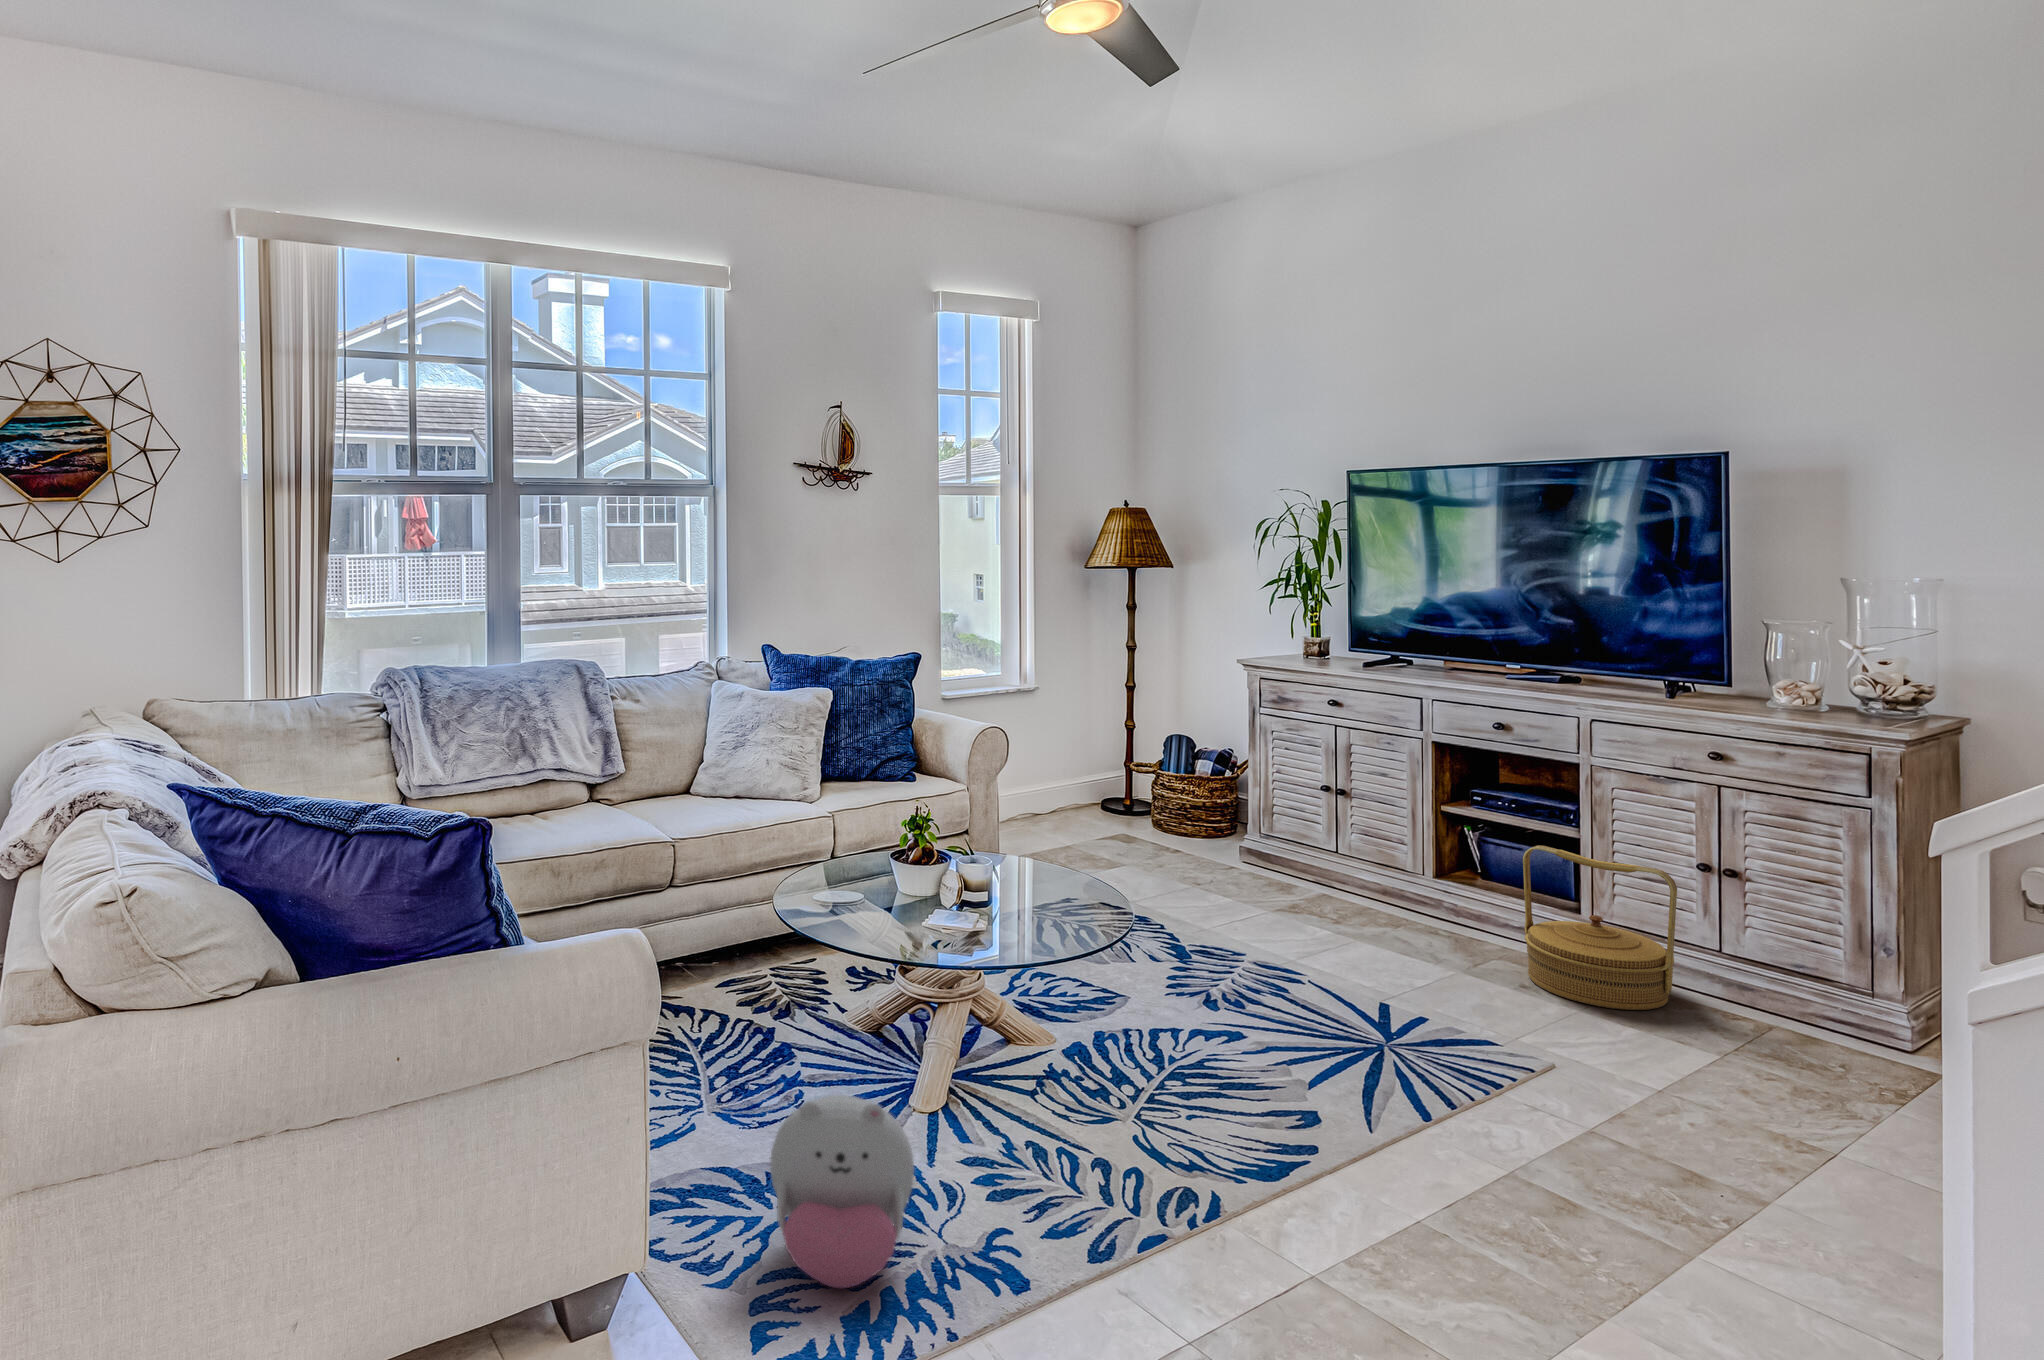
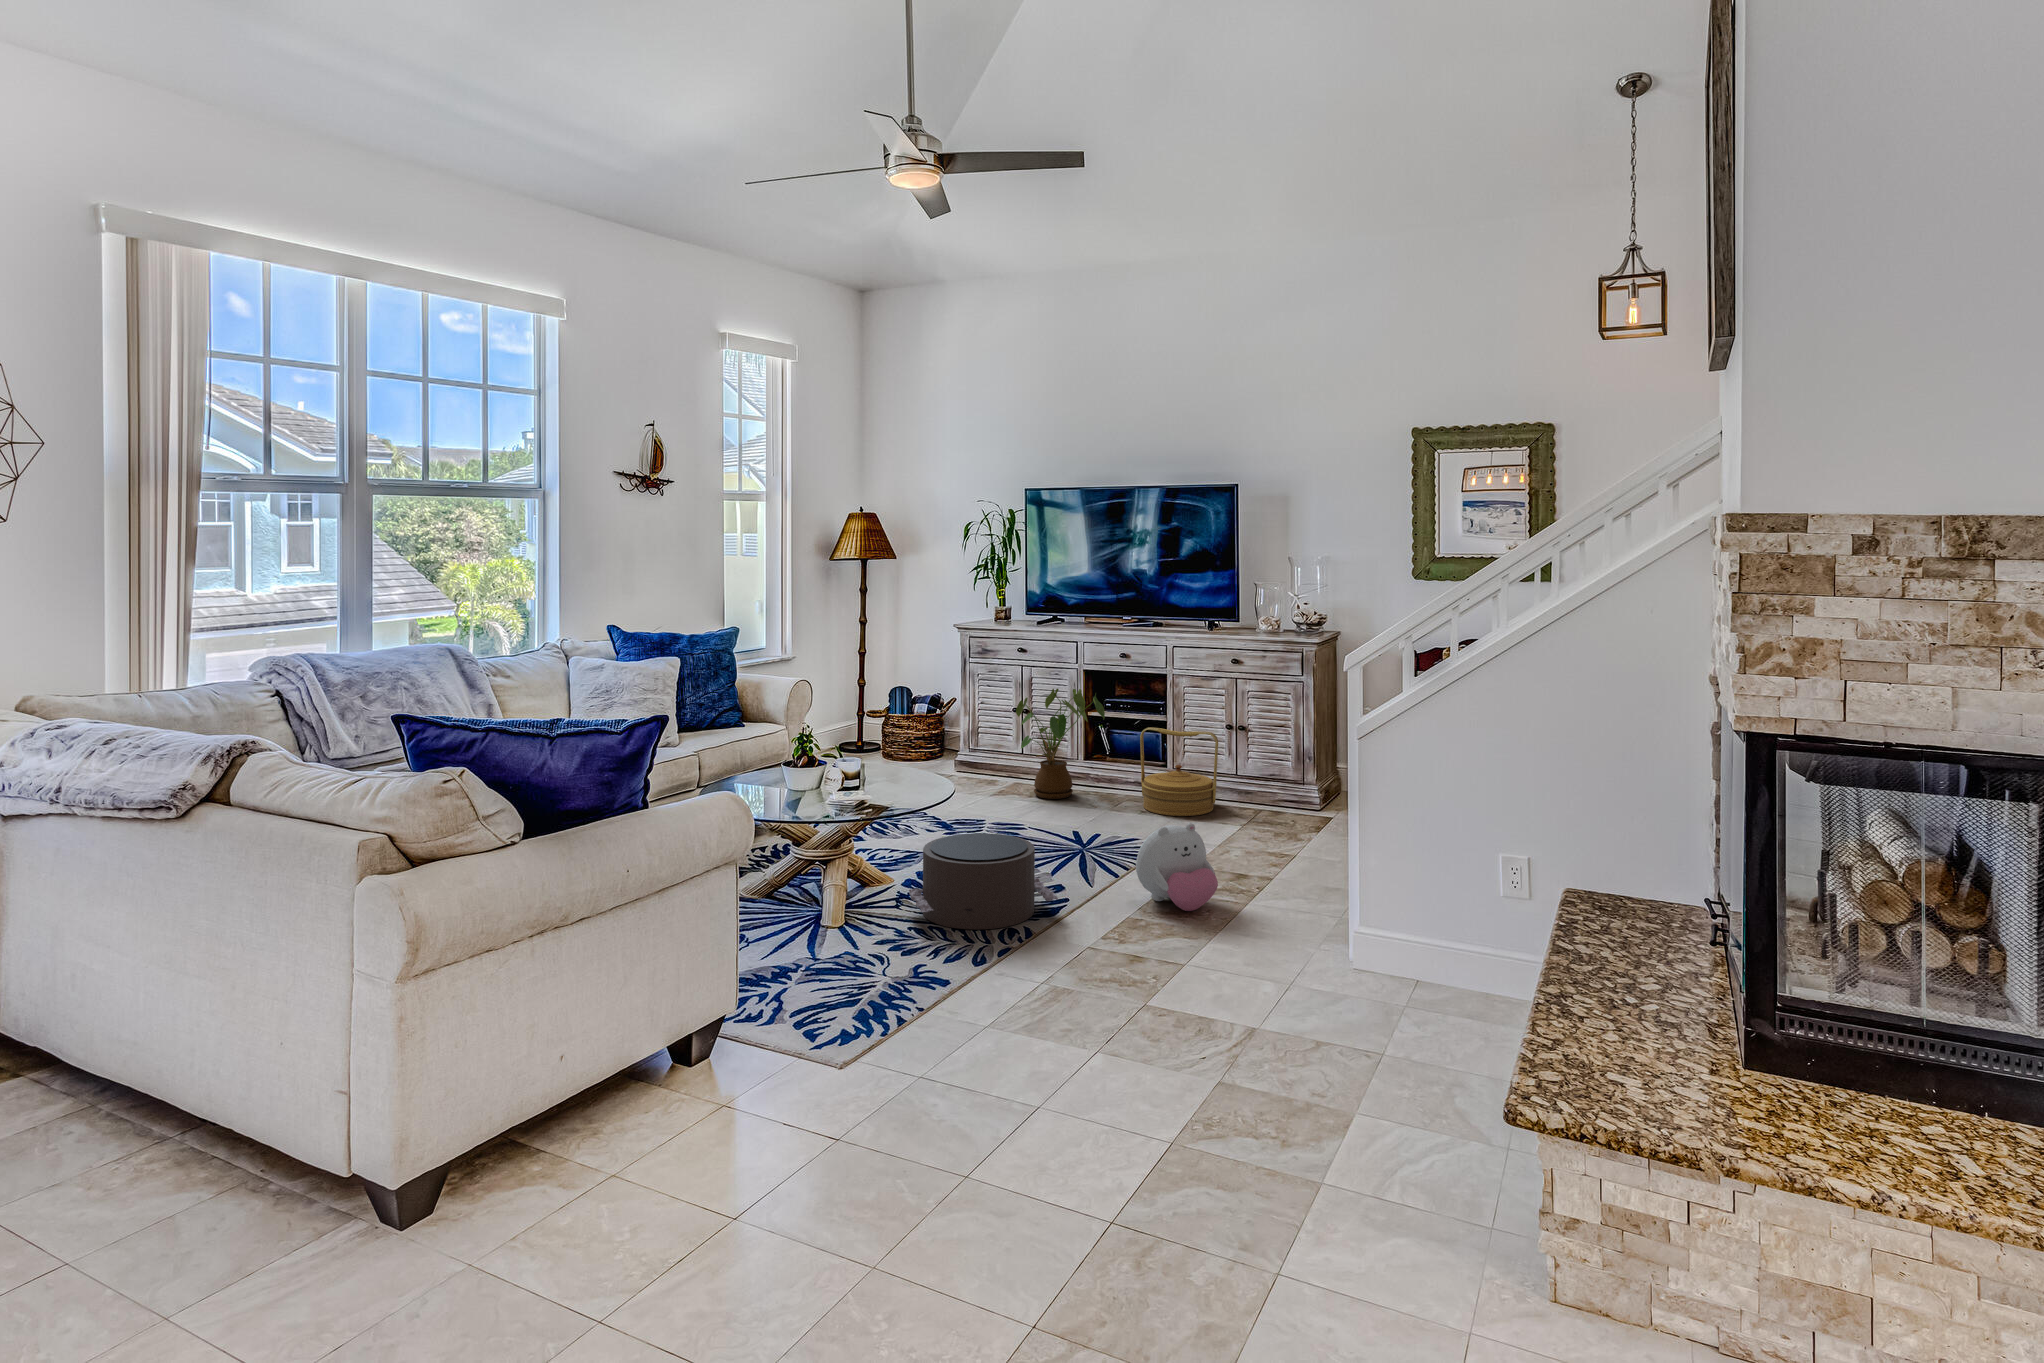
house plant: none [1314,765,1462,933] -> present [1016,689,1105,799]
pouf: none [1039,999,1282,1185] -> present [909,833,1058,930]
plush toy: present [770,1095,914,1288] -> present [1136,823,1218,911]

